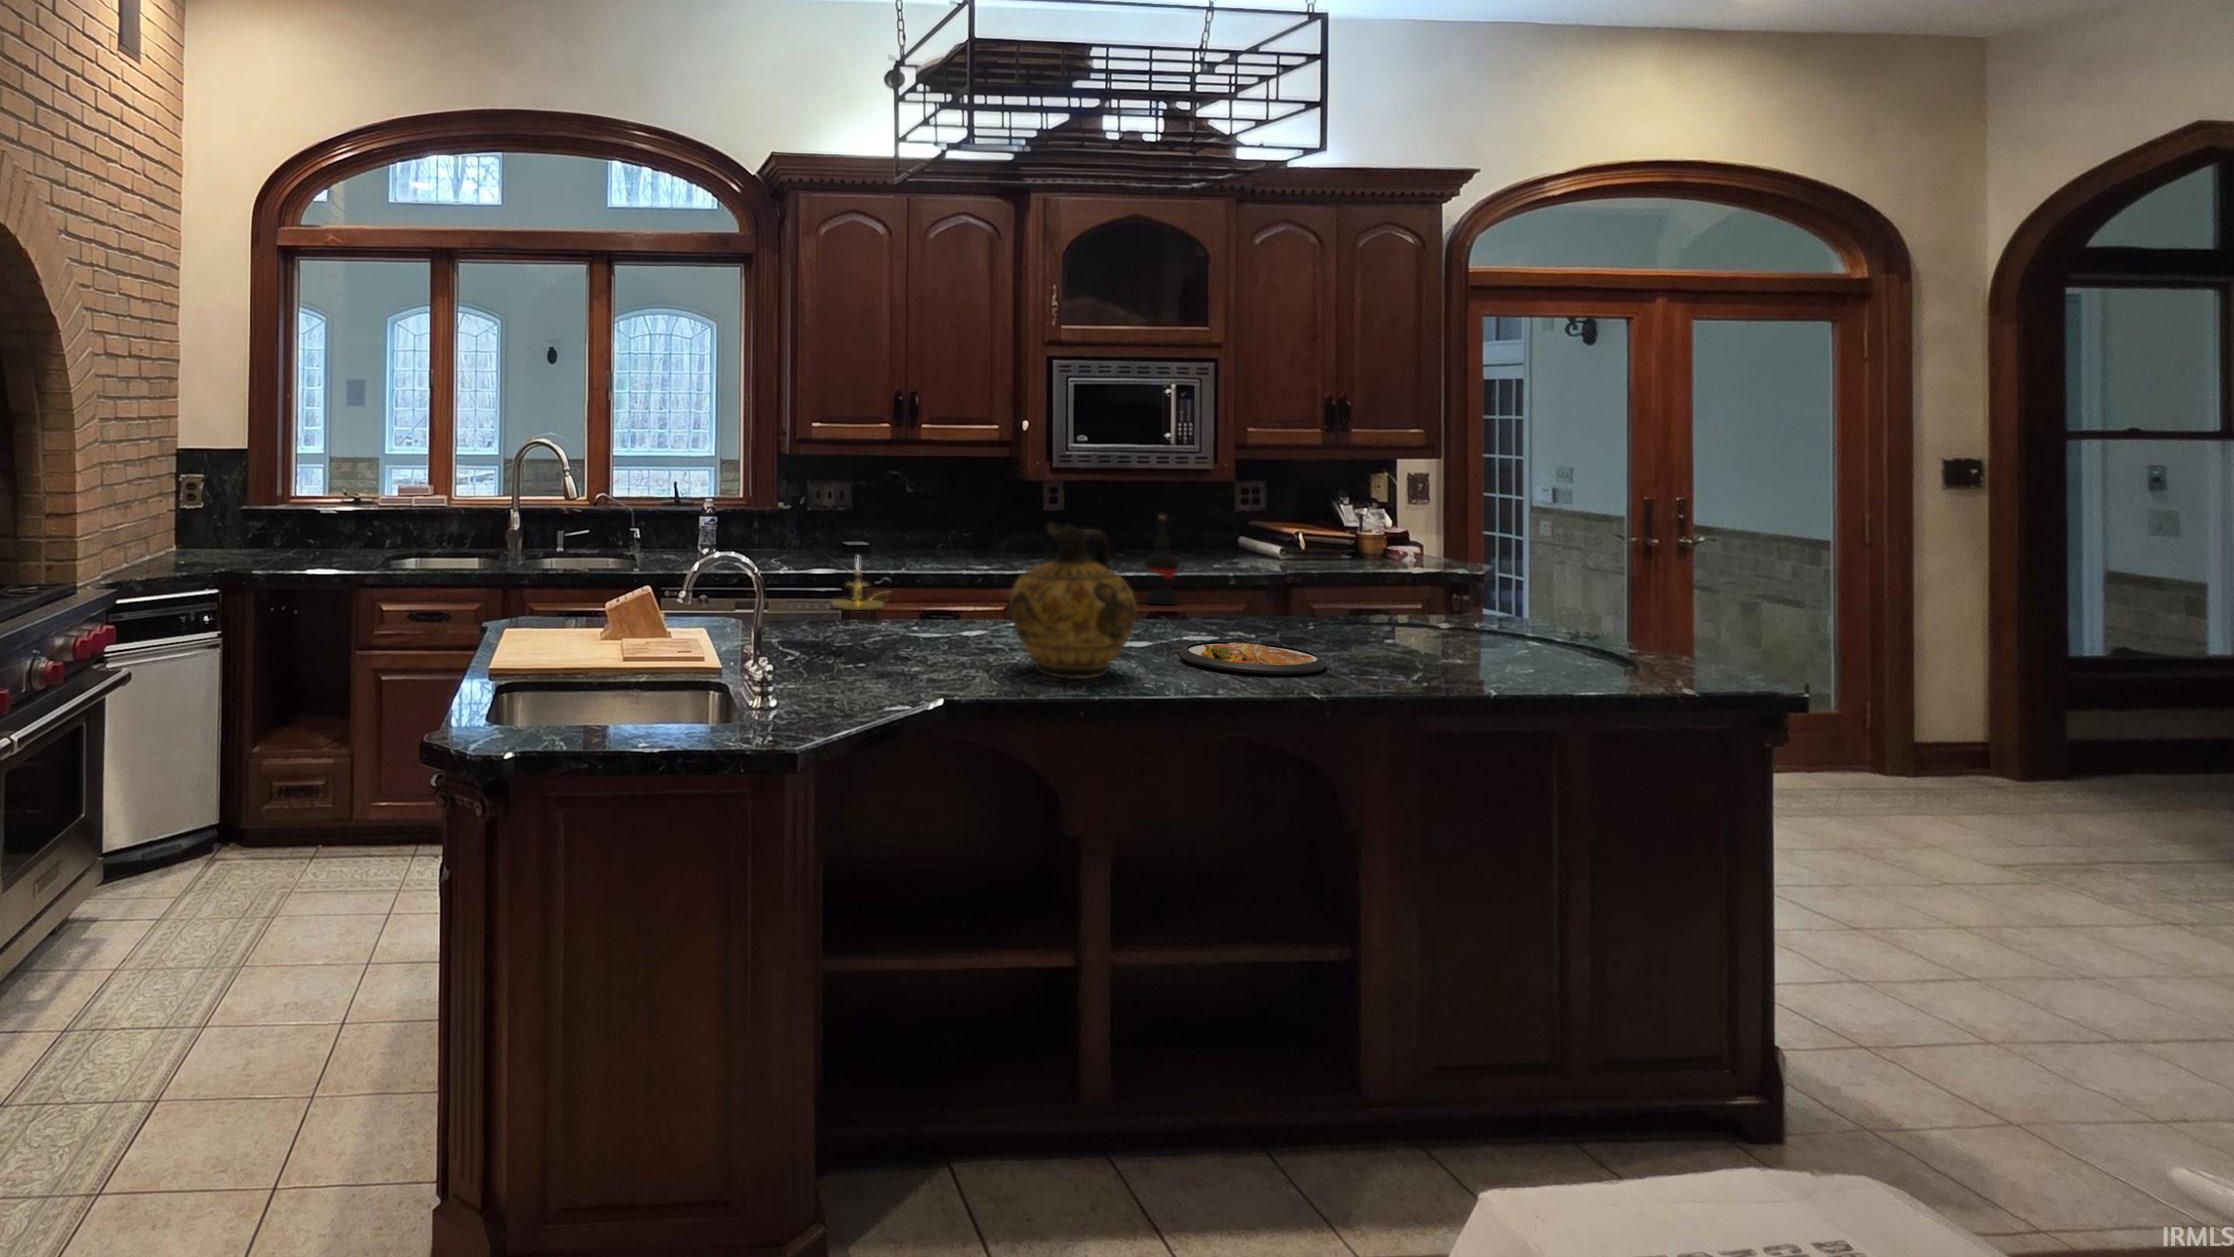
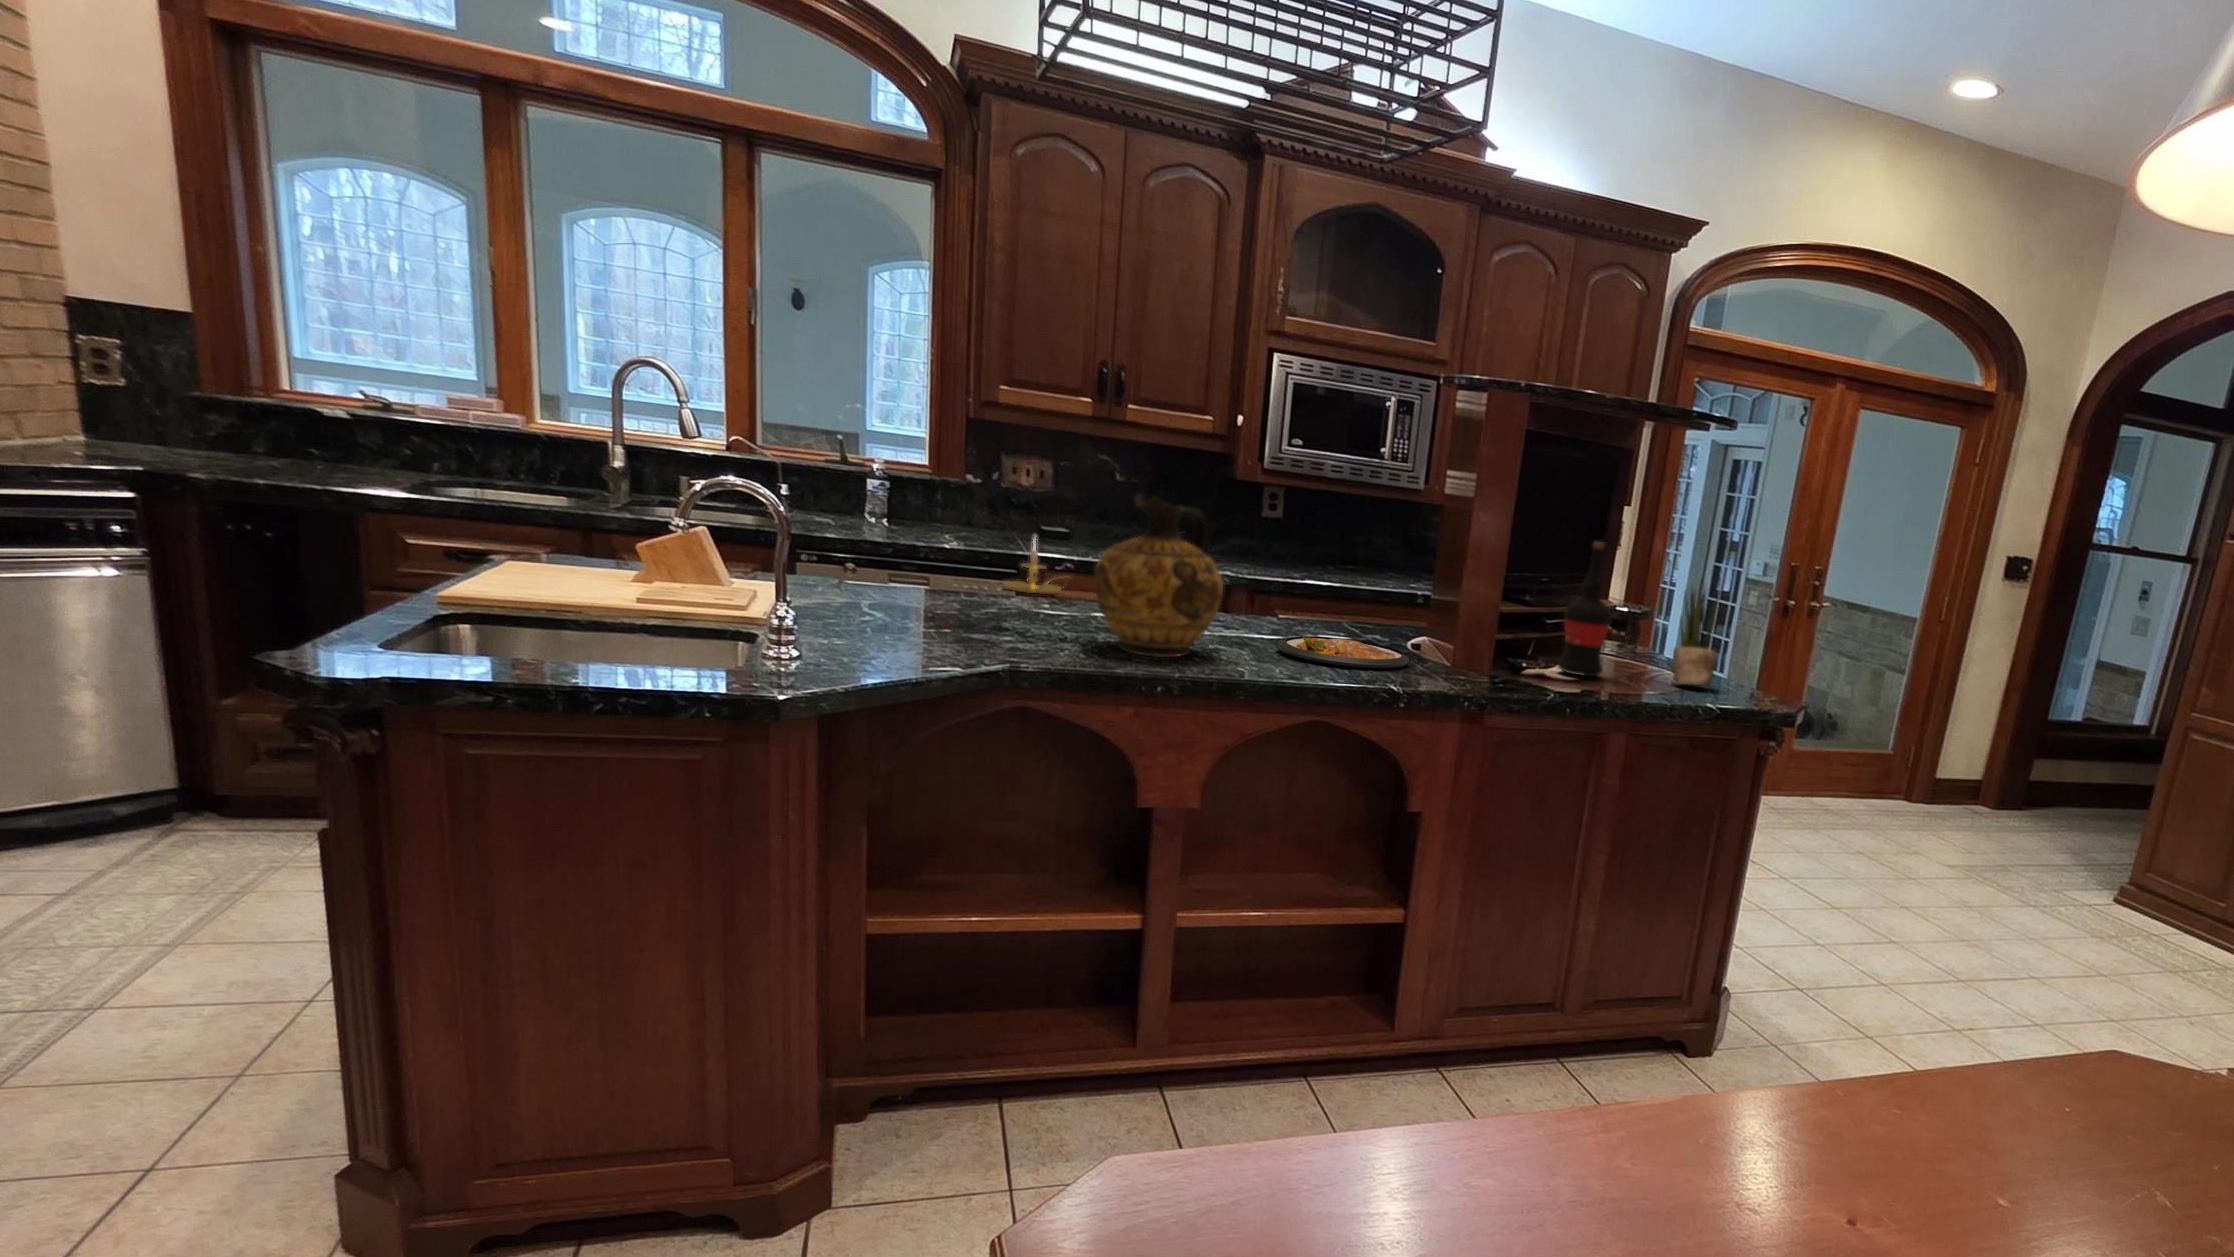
wine bottle: present [1146,515,1178,605] -> present [1557,542,1611,676]
potted plant: none [1632,543,1695,666] -> present [1672,581,1719,686]

